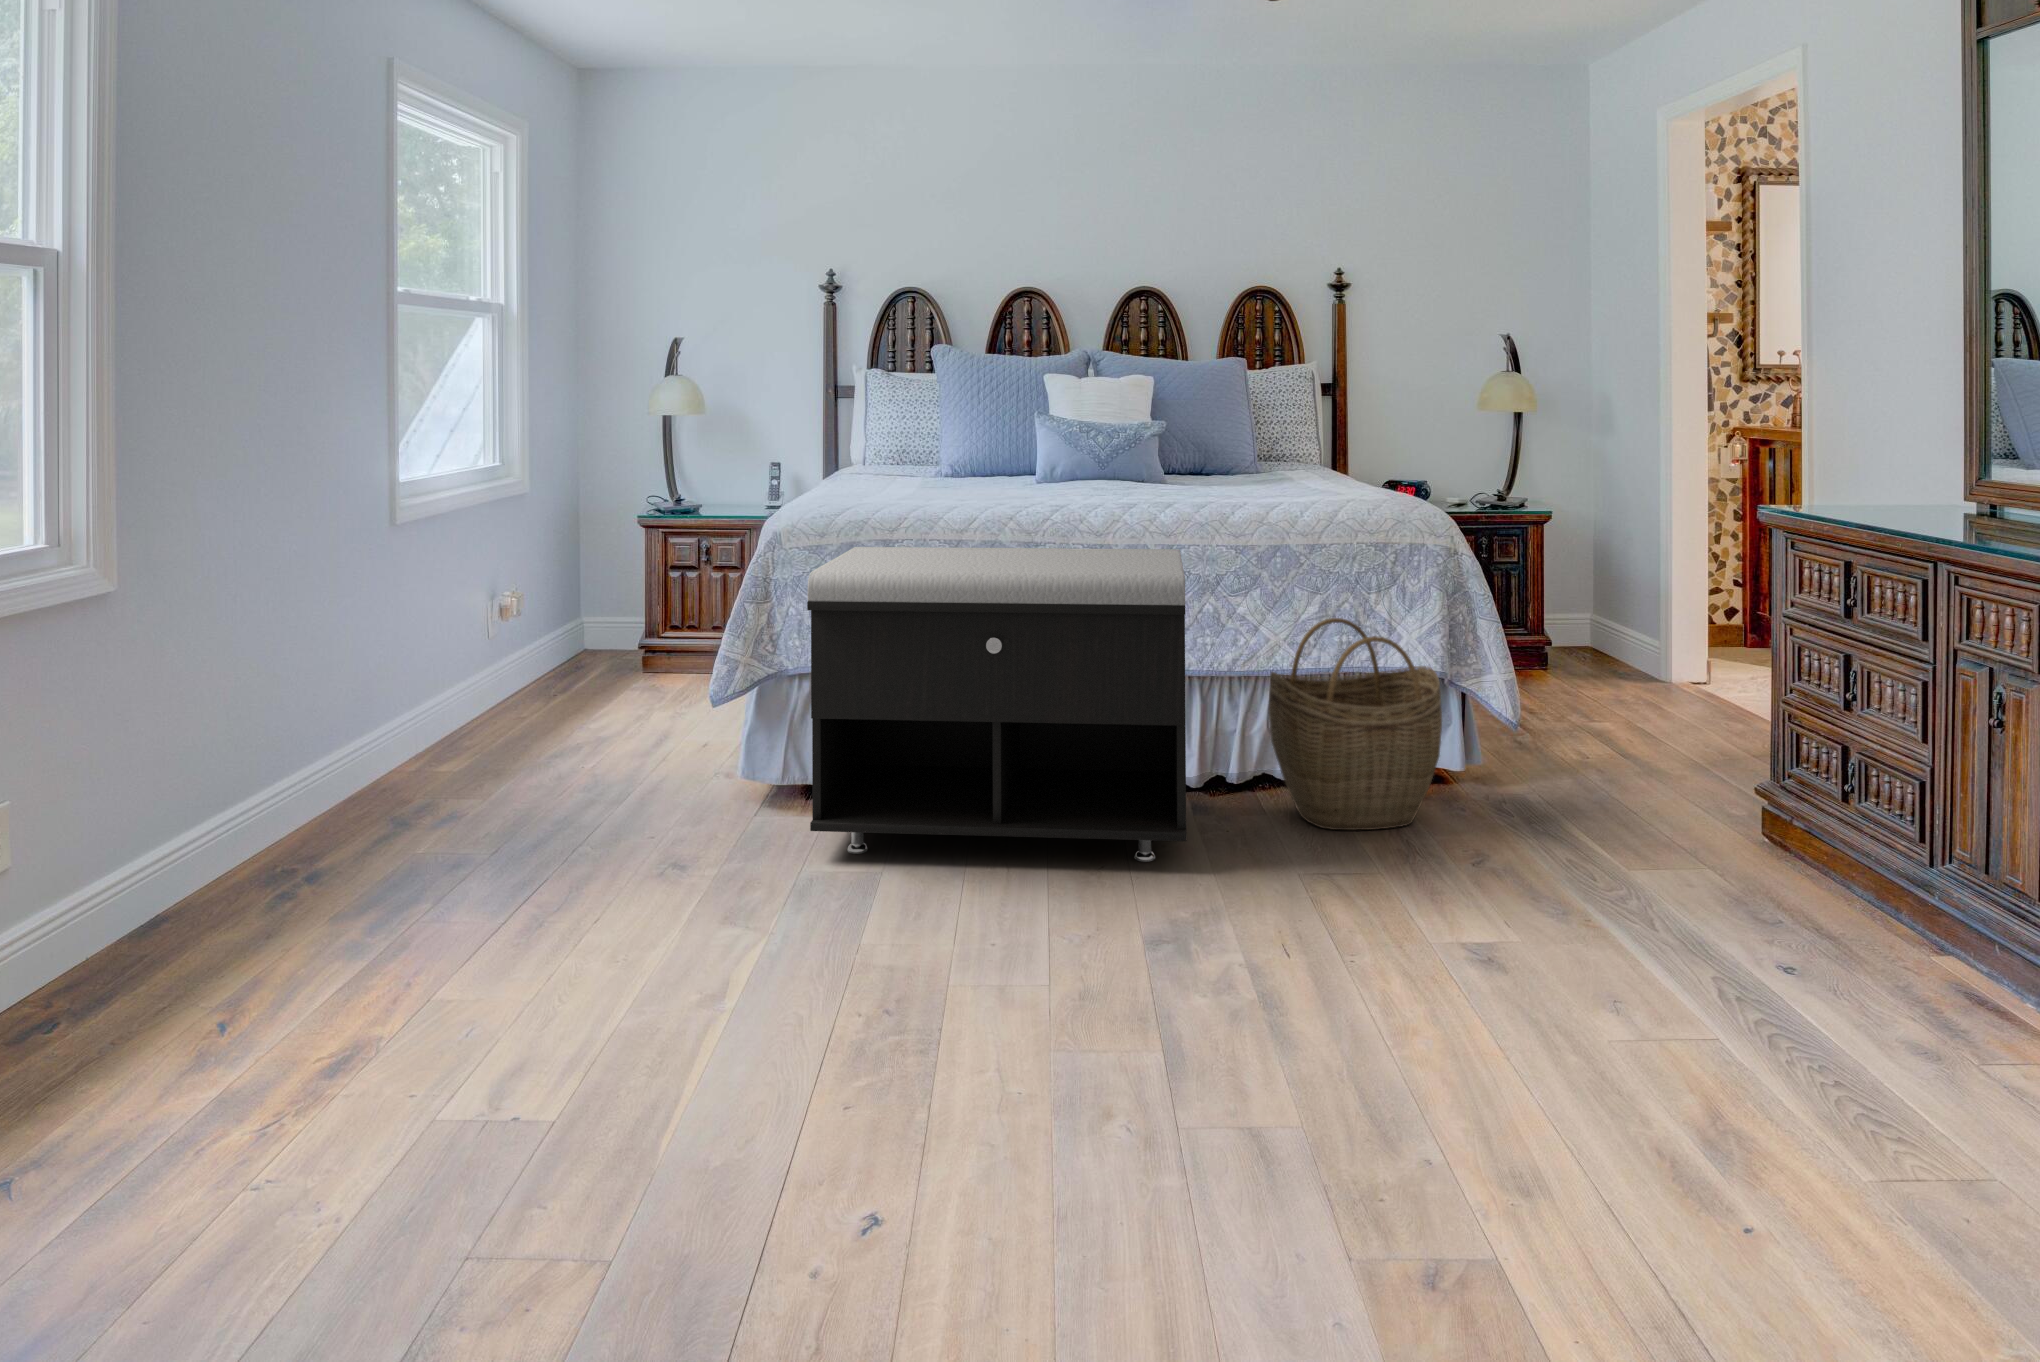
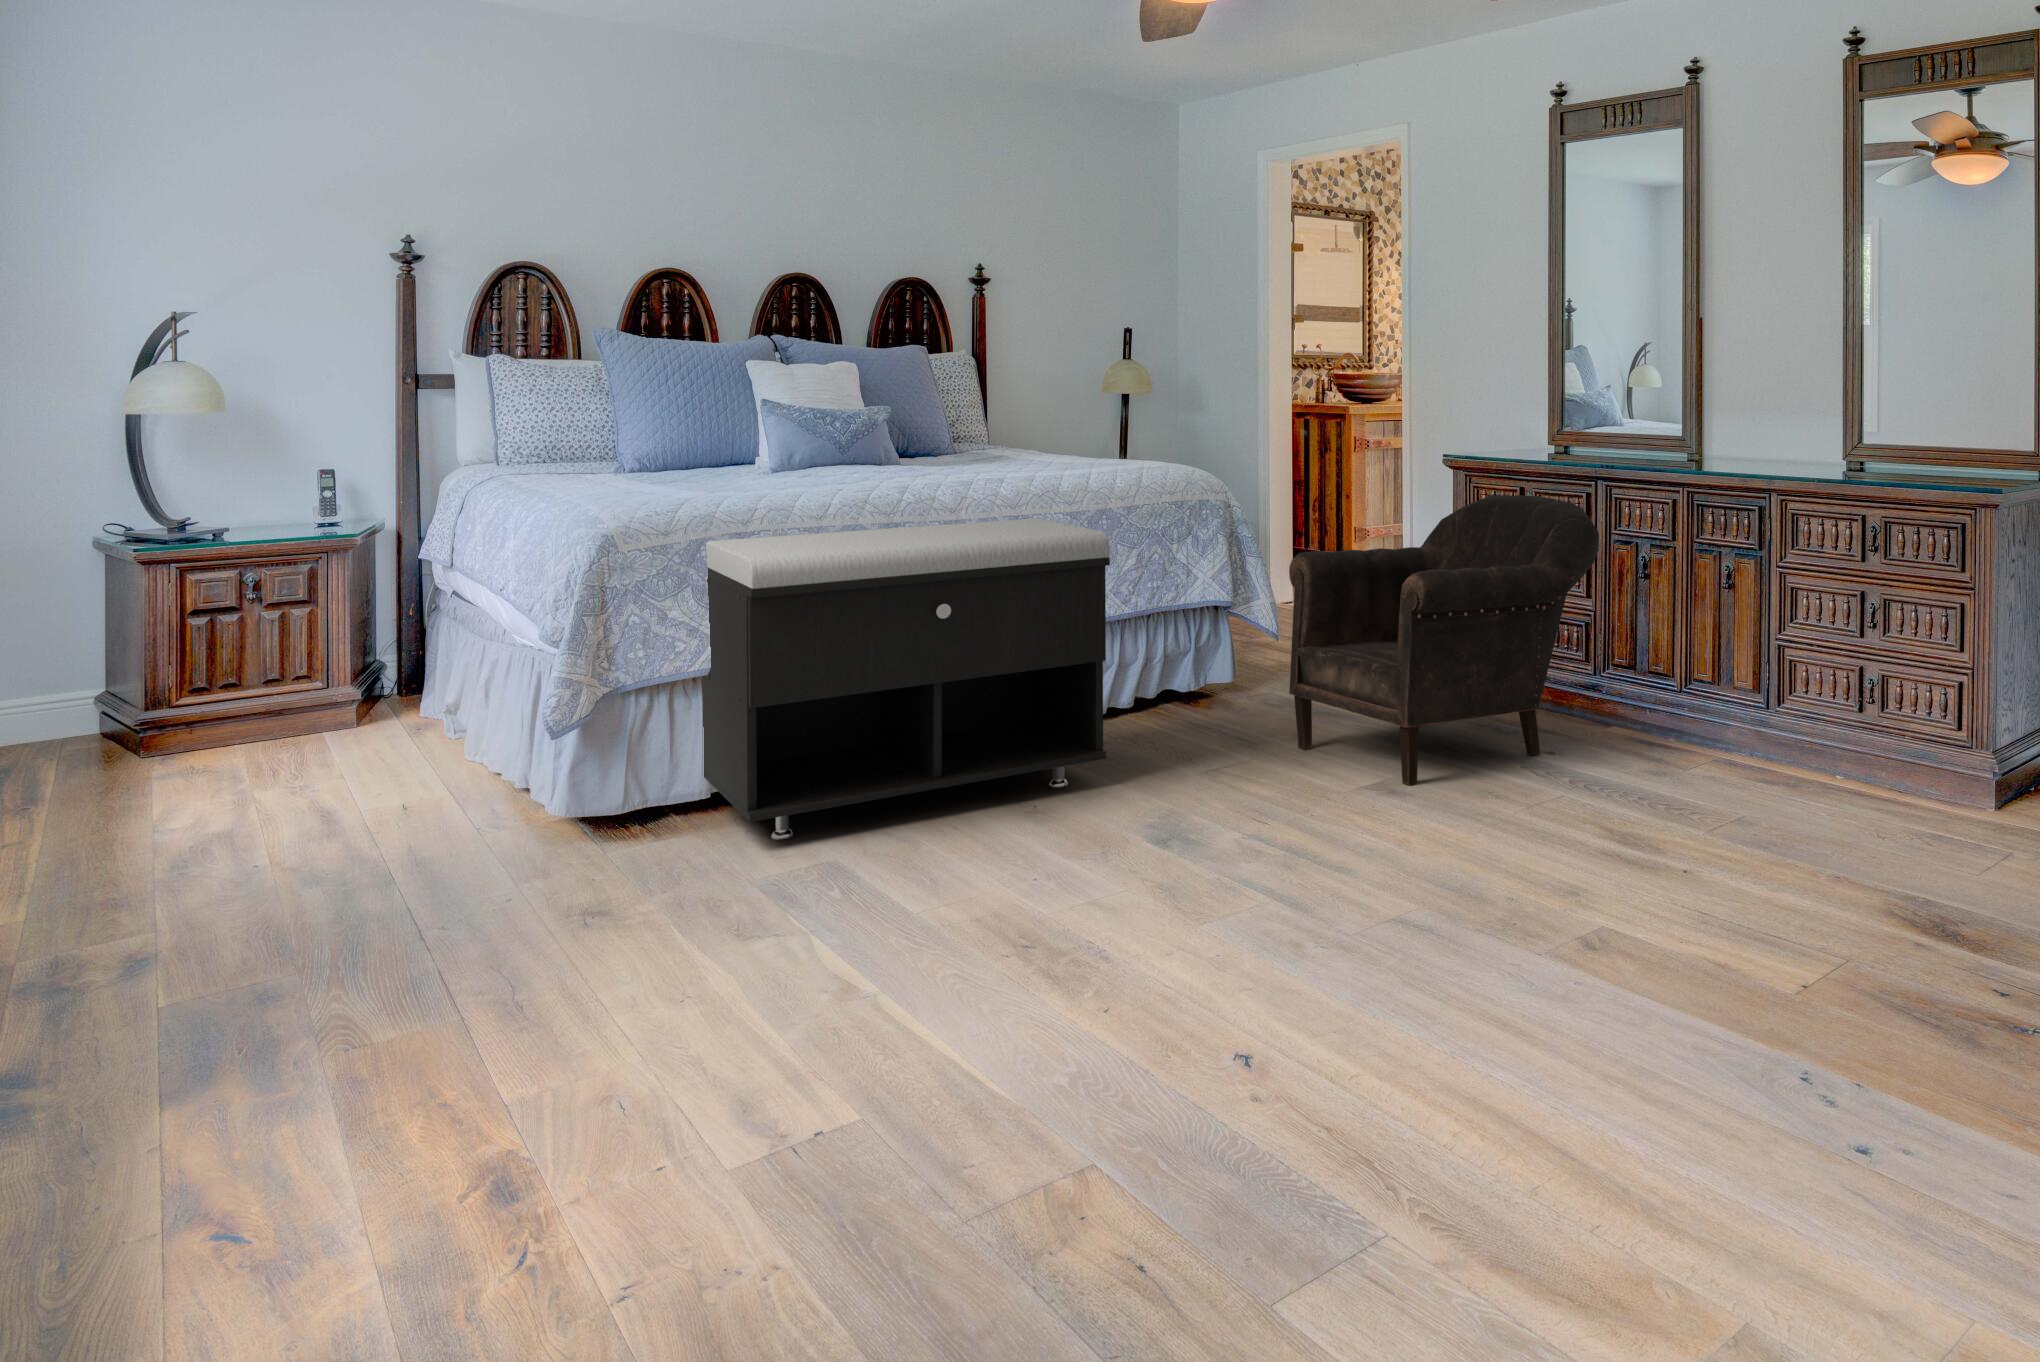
armchair: none [1448,570,1936,989] -> present [1289,495,1599,785]
woven basket: present [1269,618,1442,830] -> none [1108,569,1251,741]

